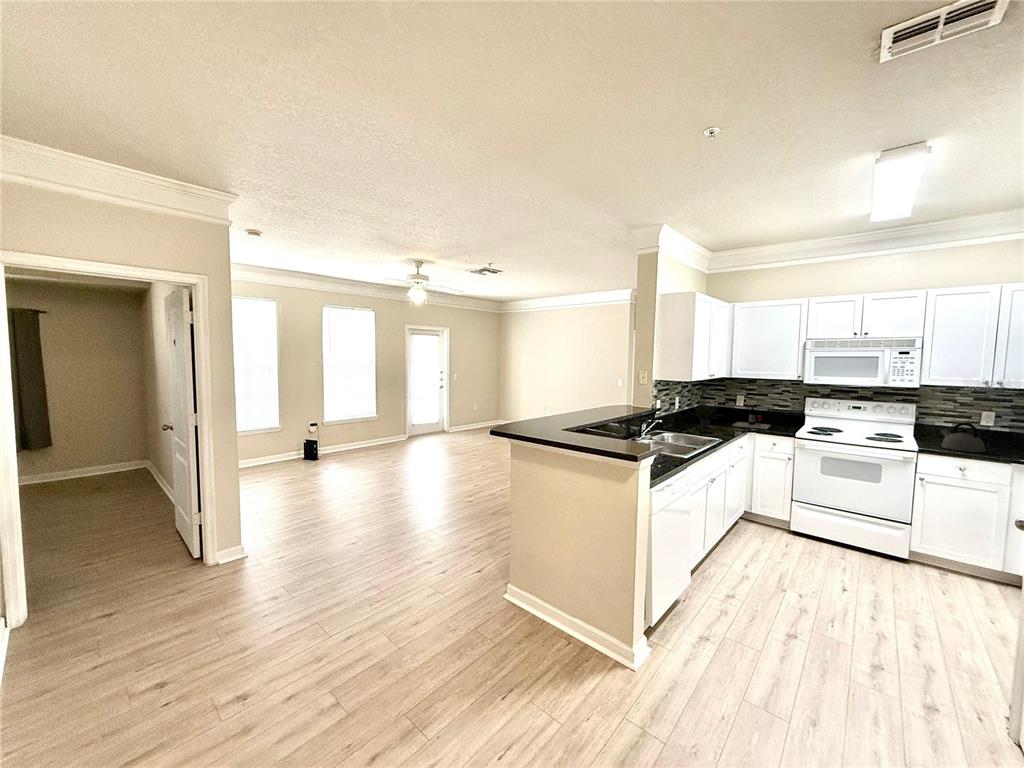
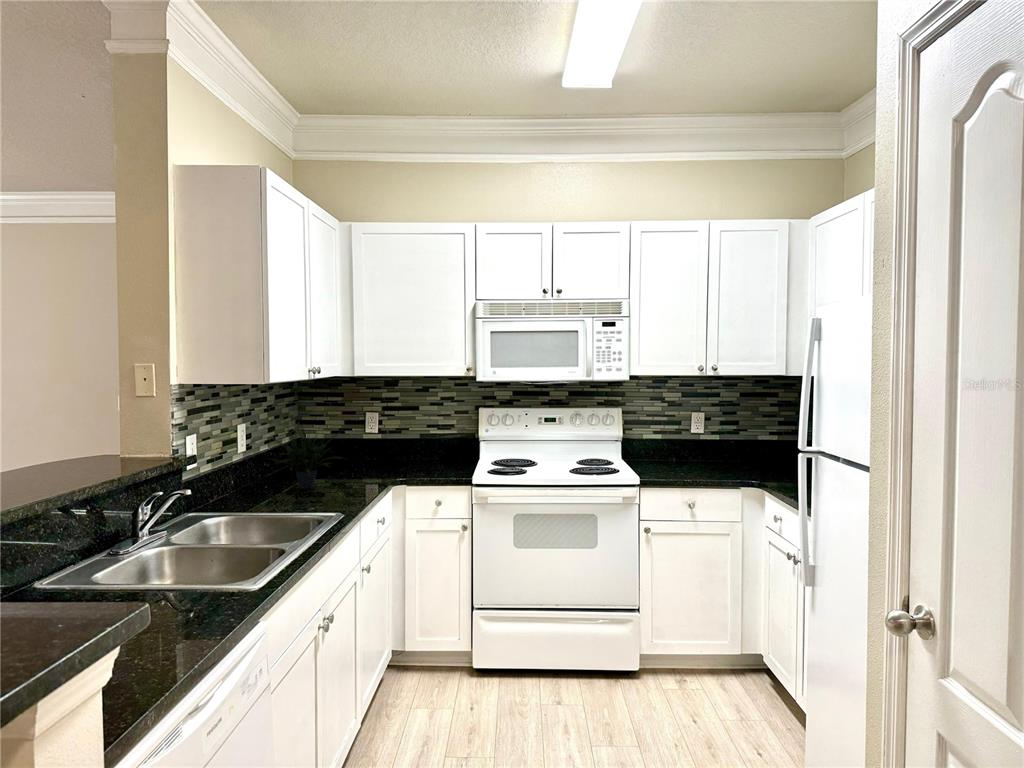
wine bottle: present [733,406,770,429] -> none [361,430,429,475]
kettle: present [940,423,986,452] -> none [659,431,712,476]

